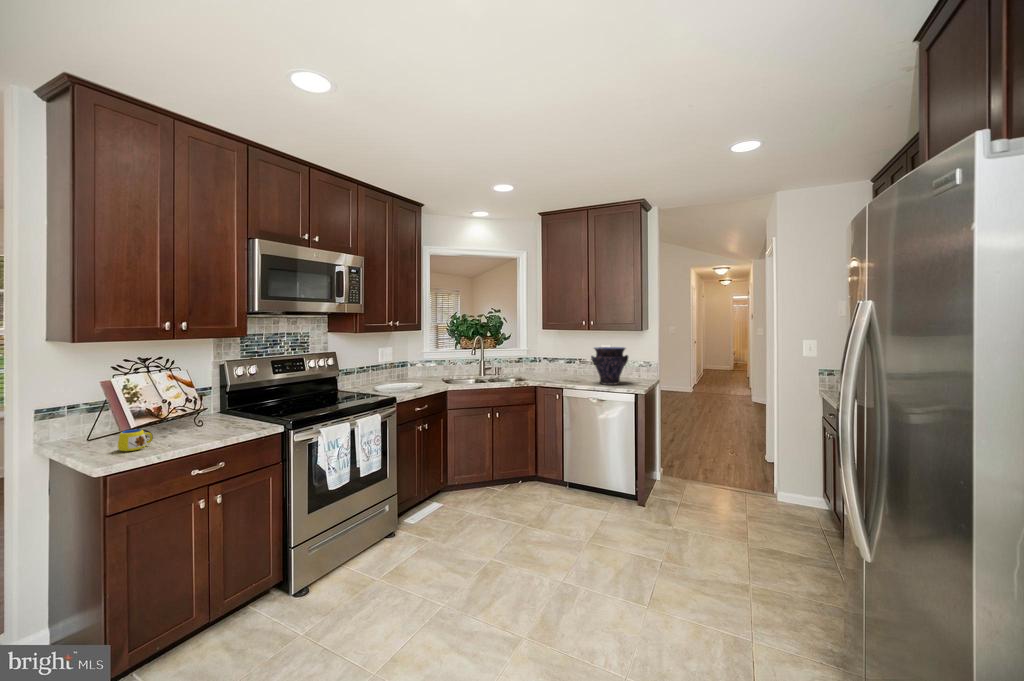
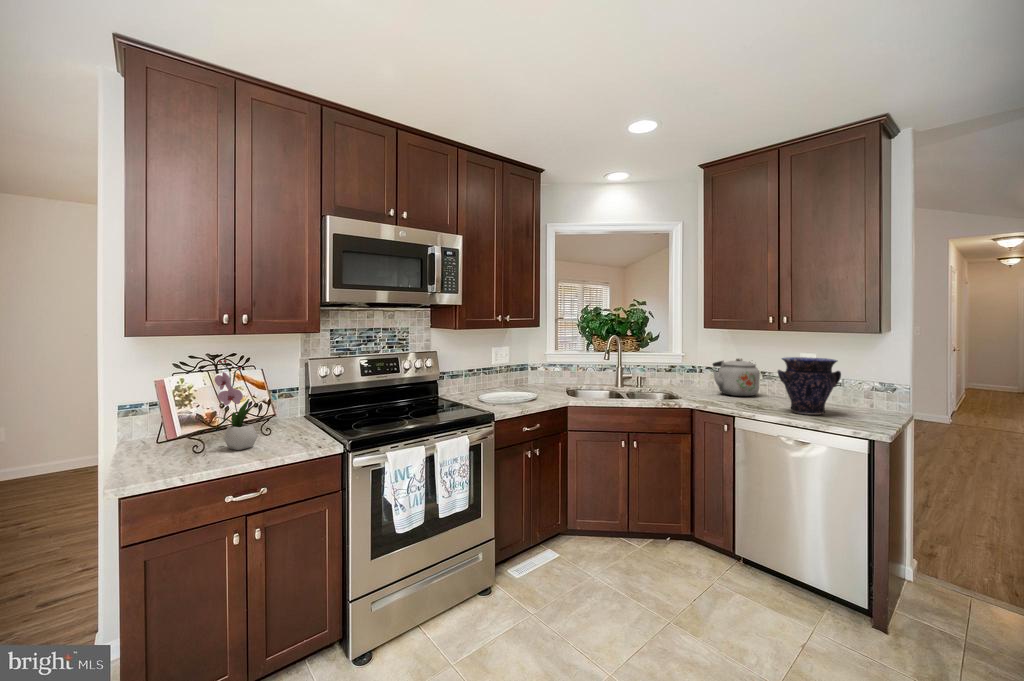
kettle: none [548,350,579,377] -> present [713,358,760,396]
flower arrangement: none [167,360,210,436] -> present [215,360,261,450]
mug: present [118,429,154,451] -> none [151,441,191,466]

